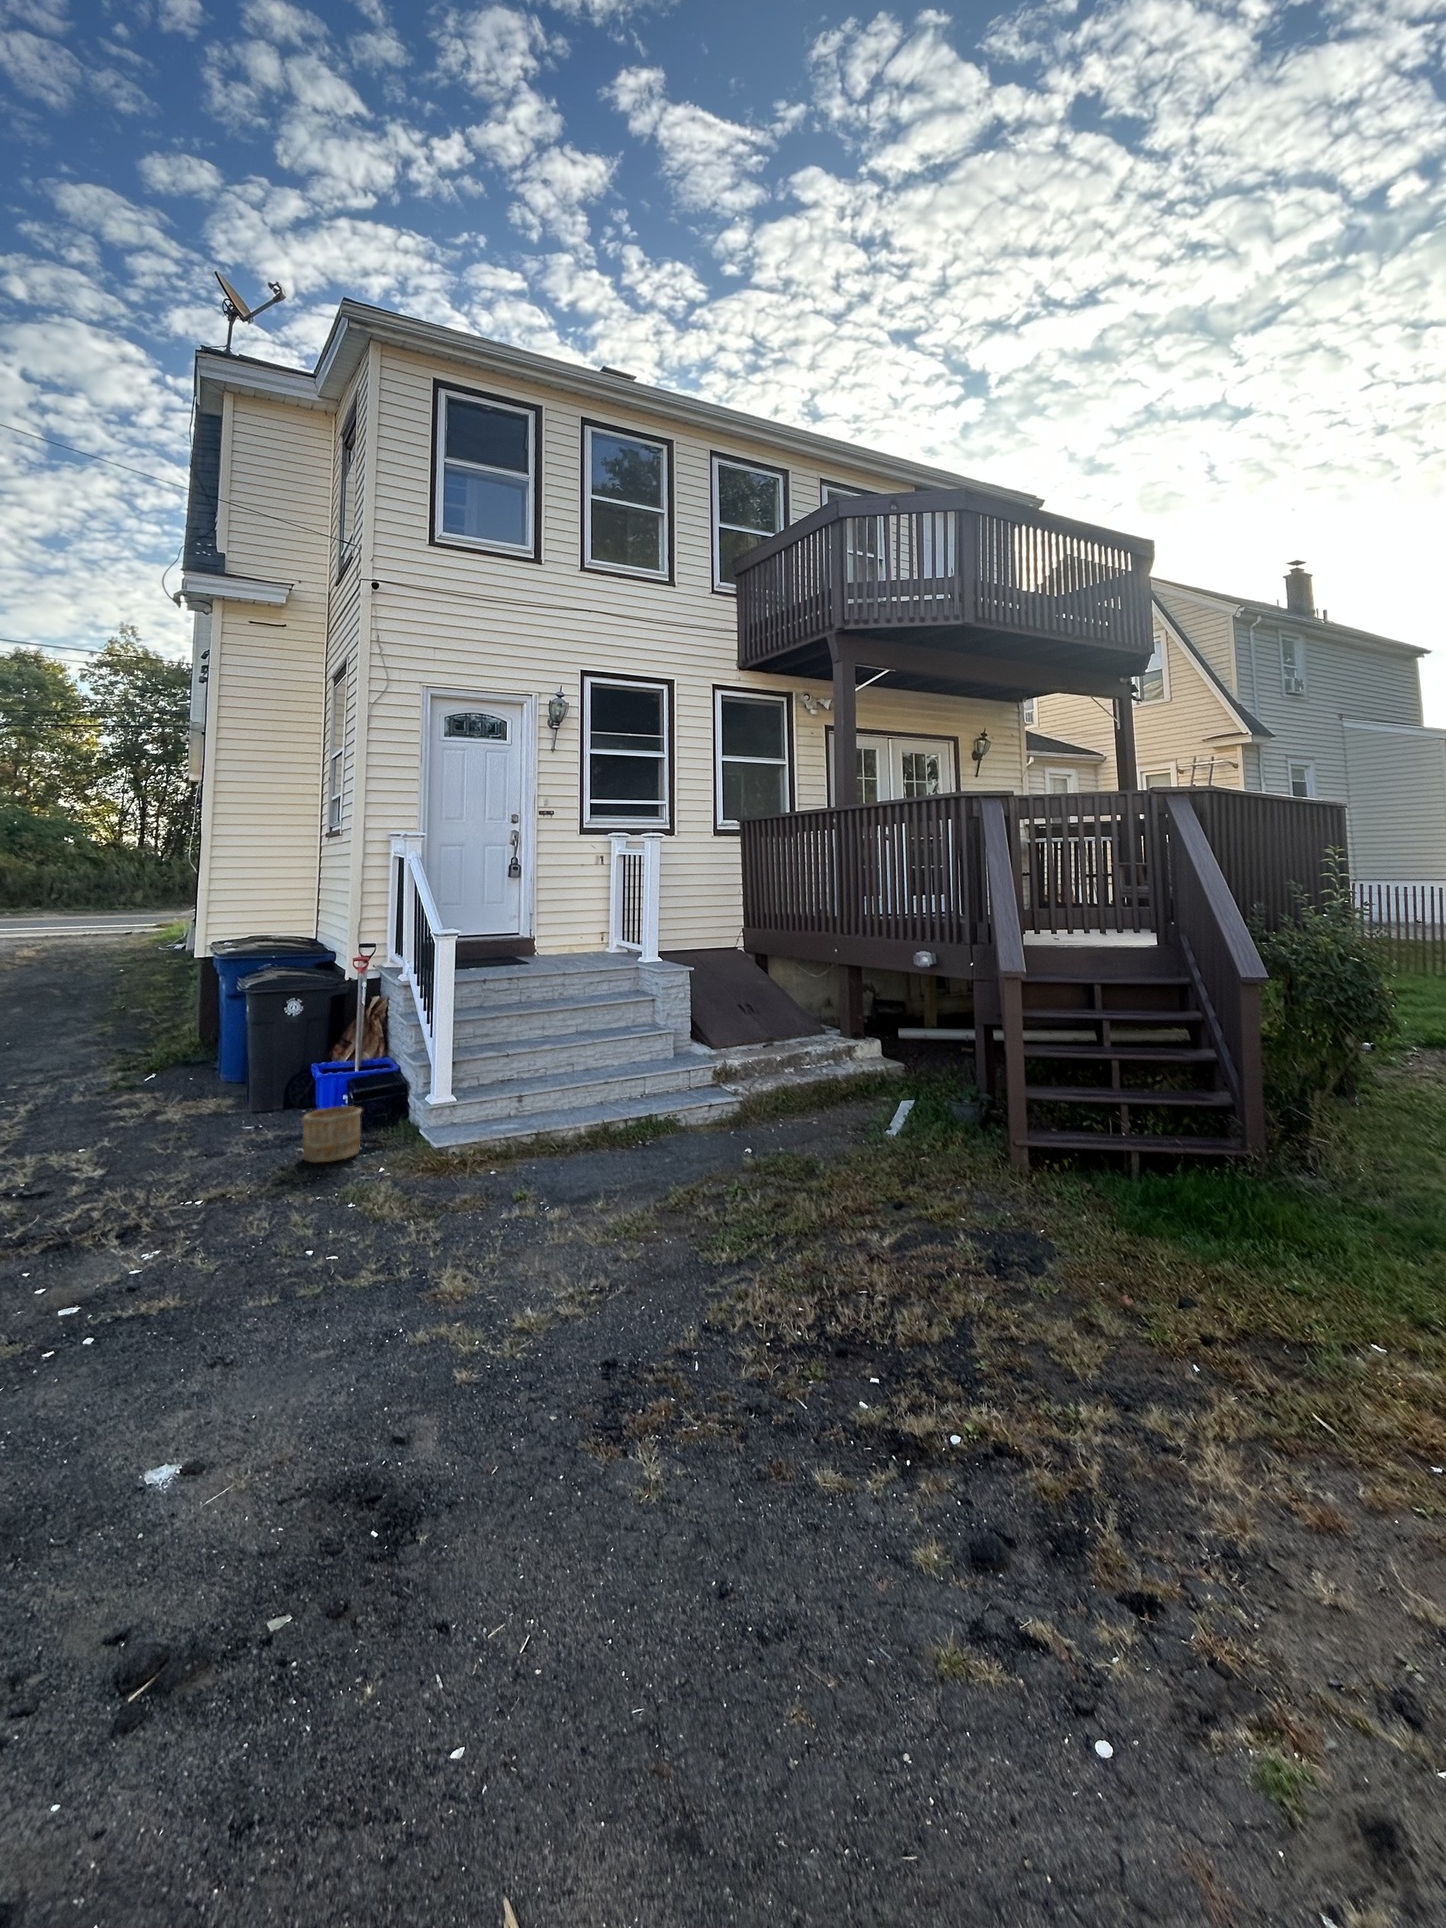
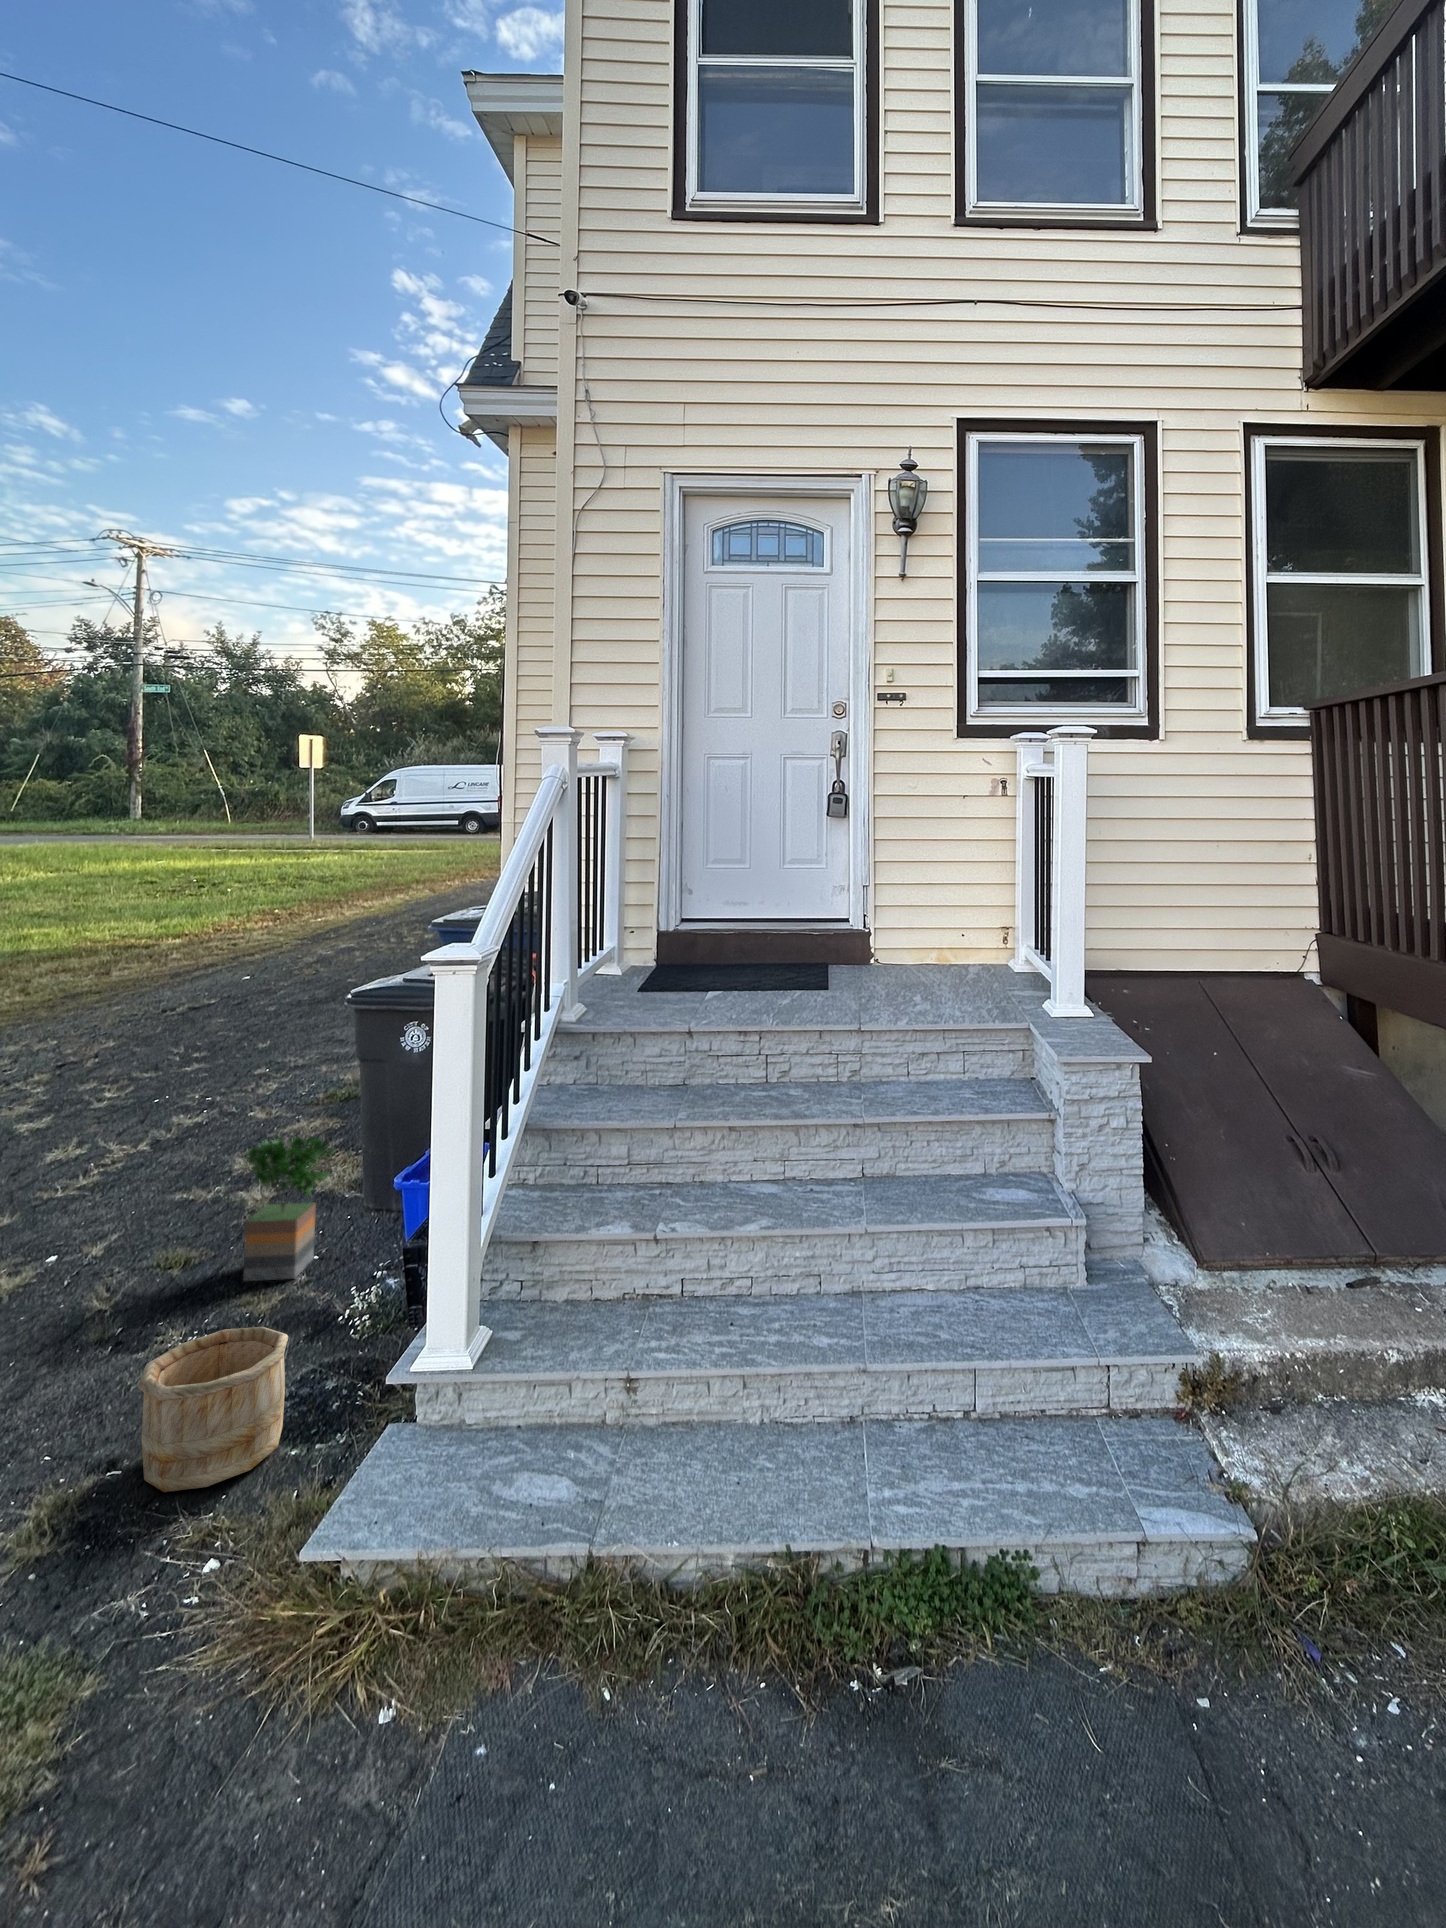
potted tree: none [223,1054,278,1131] -> present [243,1137,334,1281]

